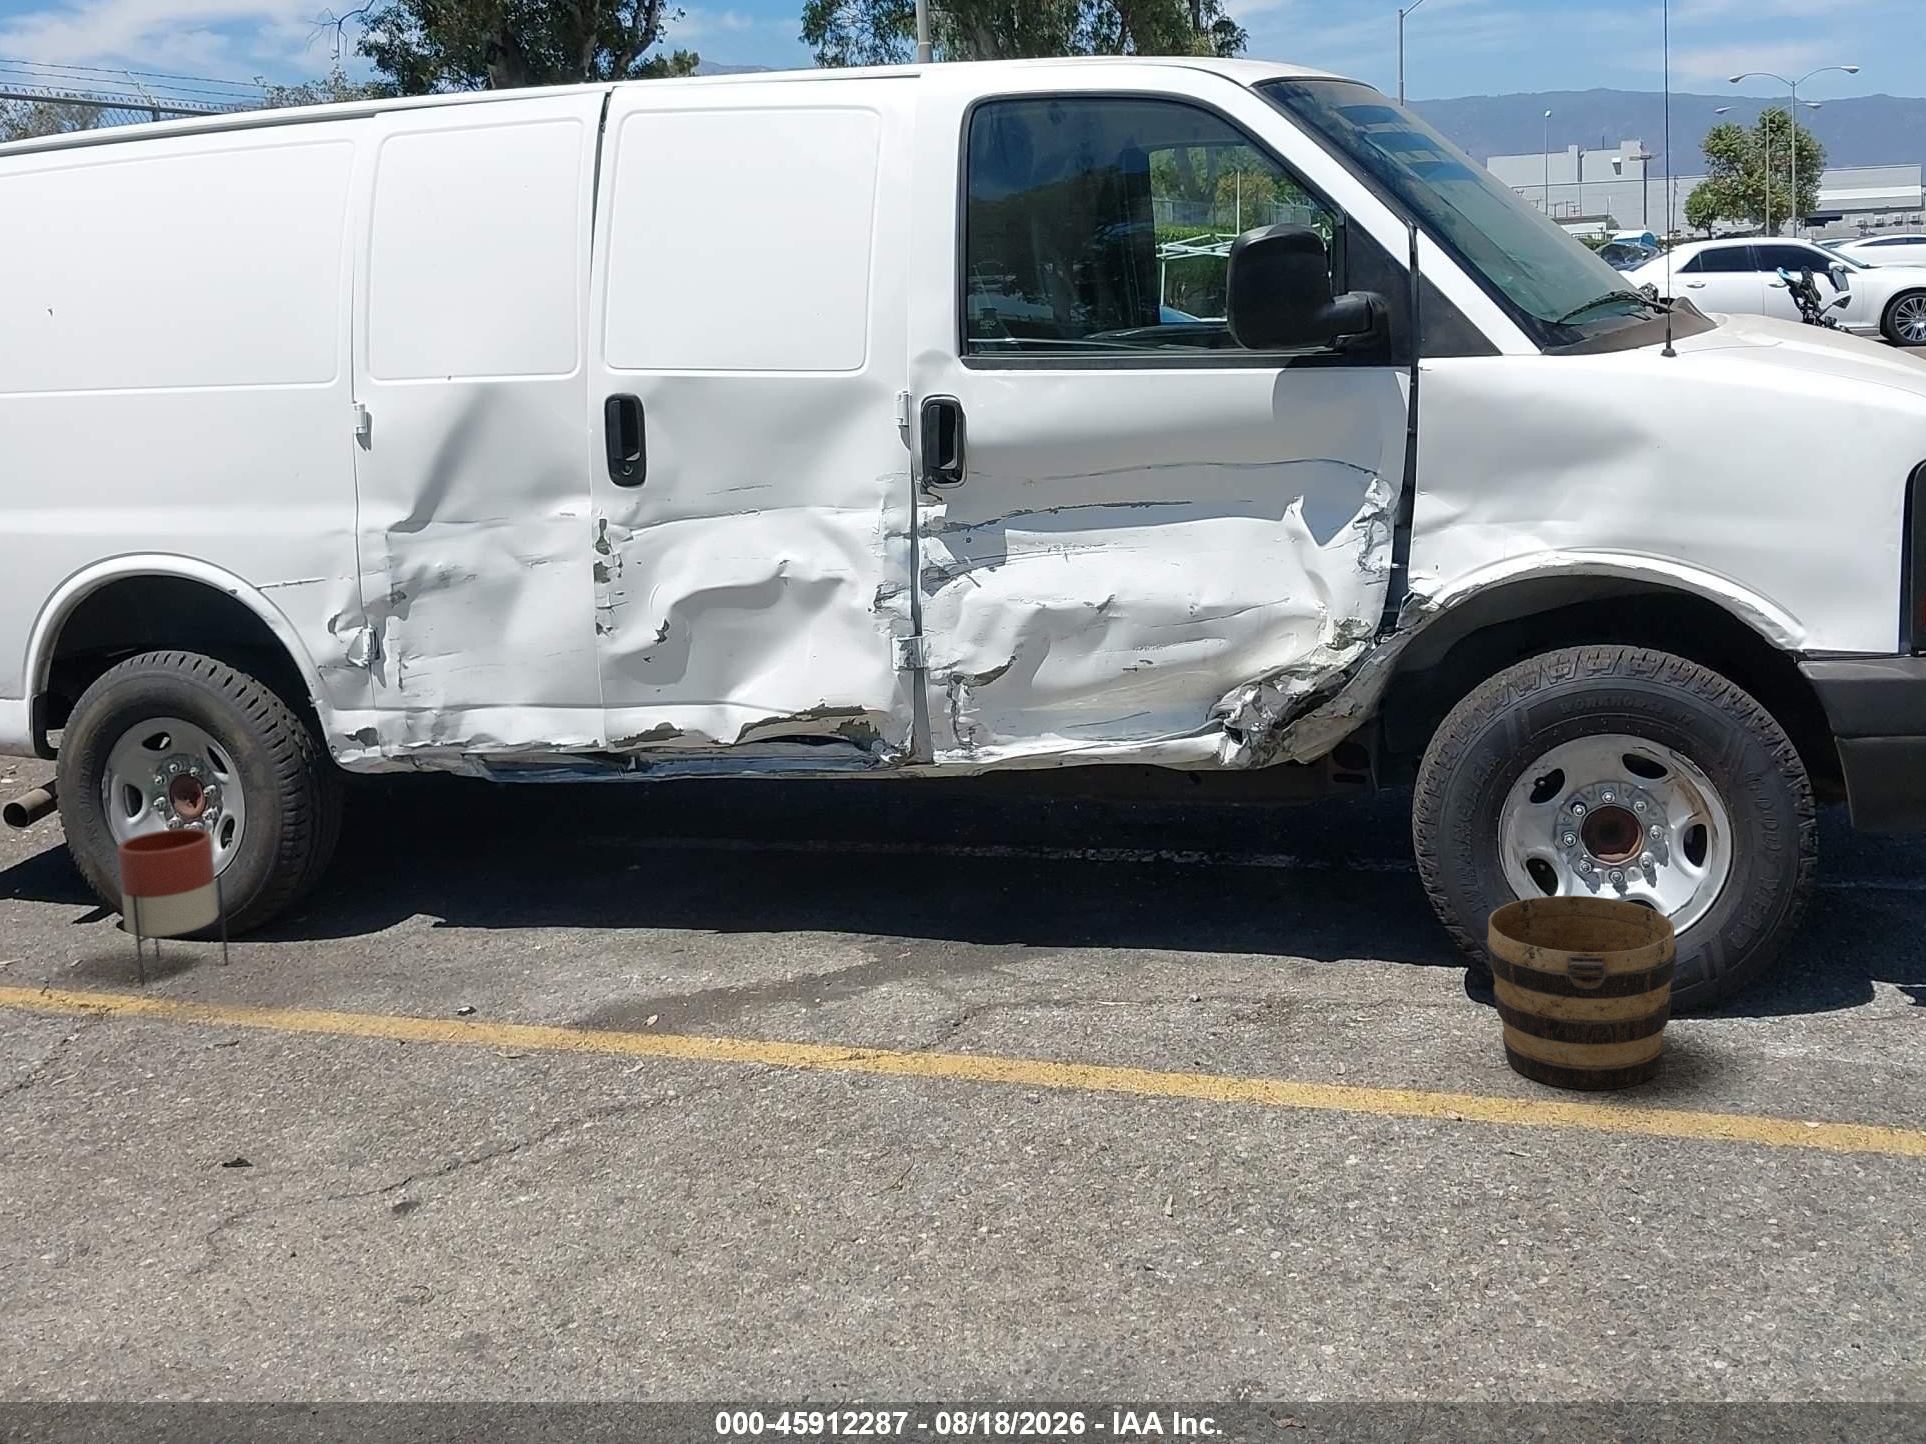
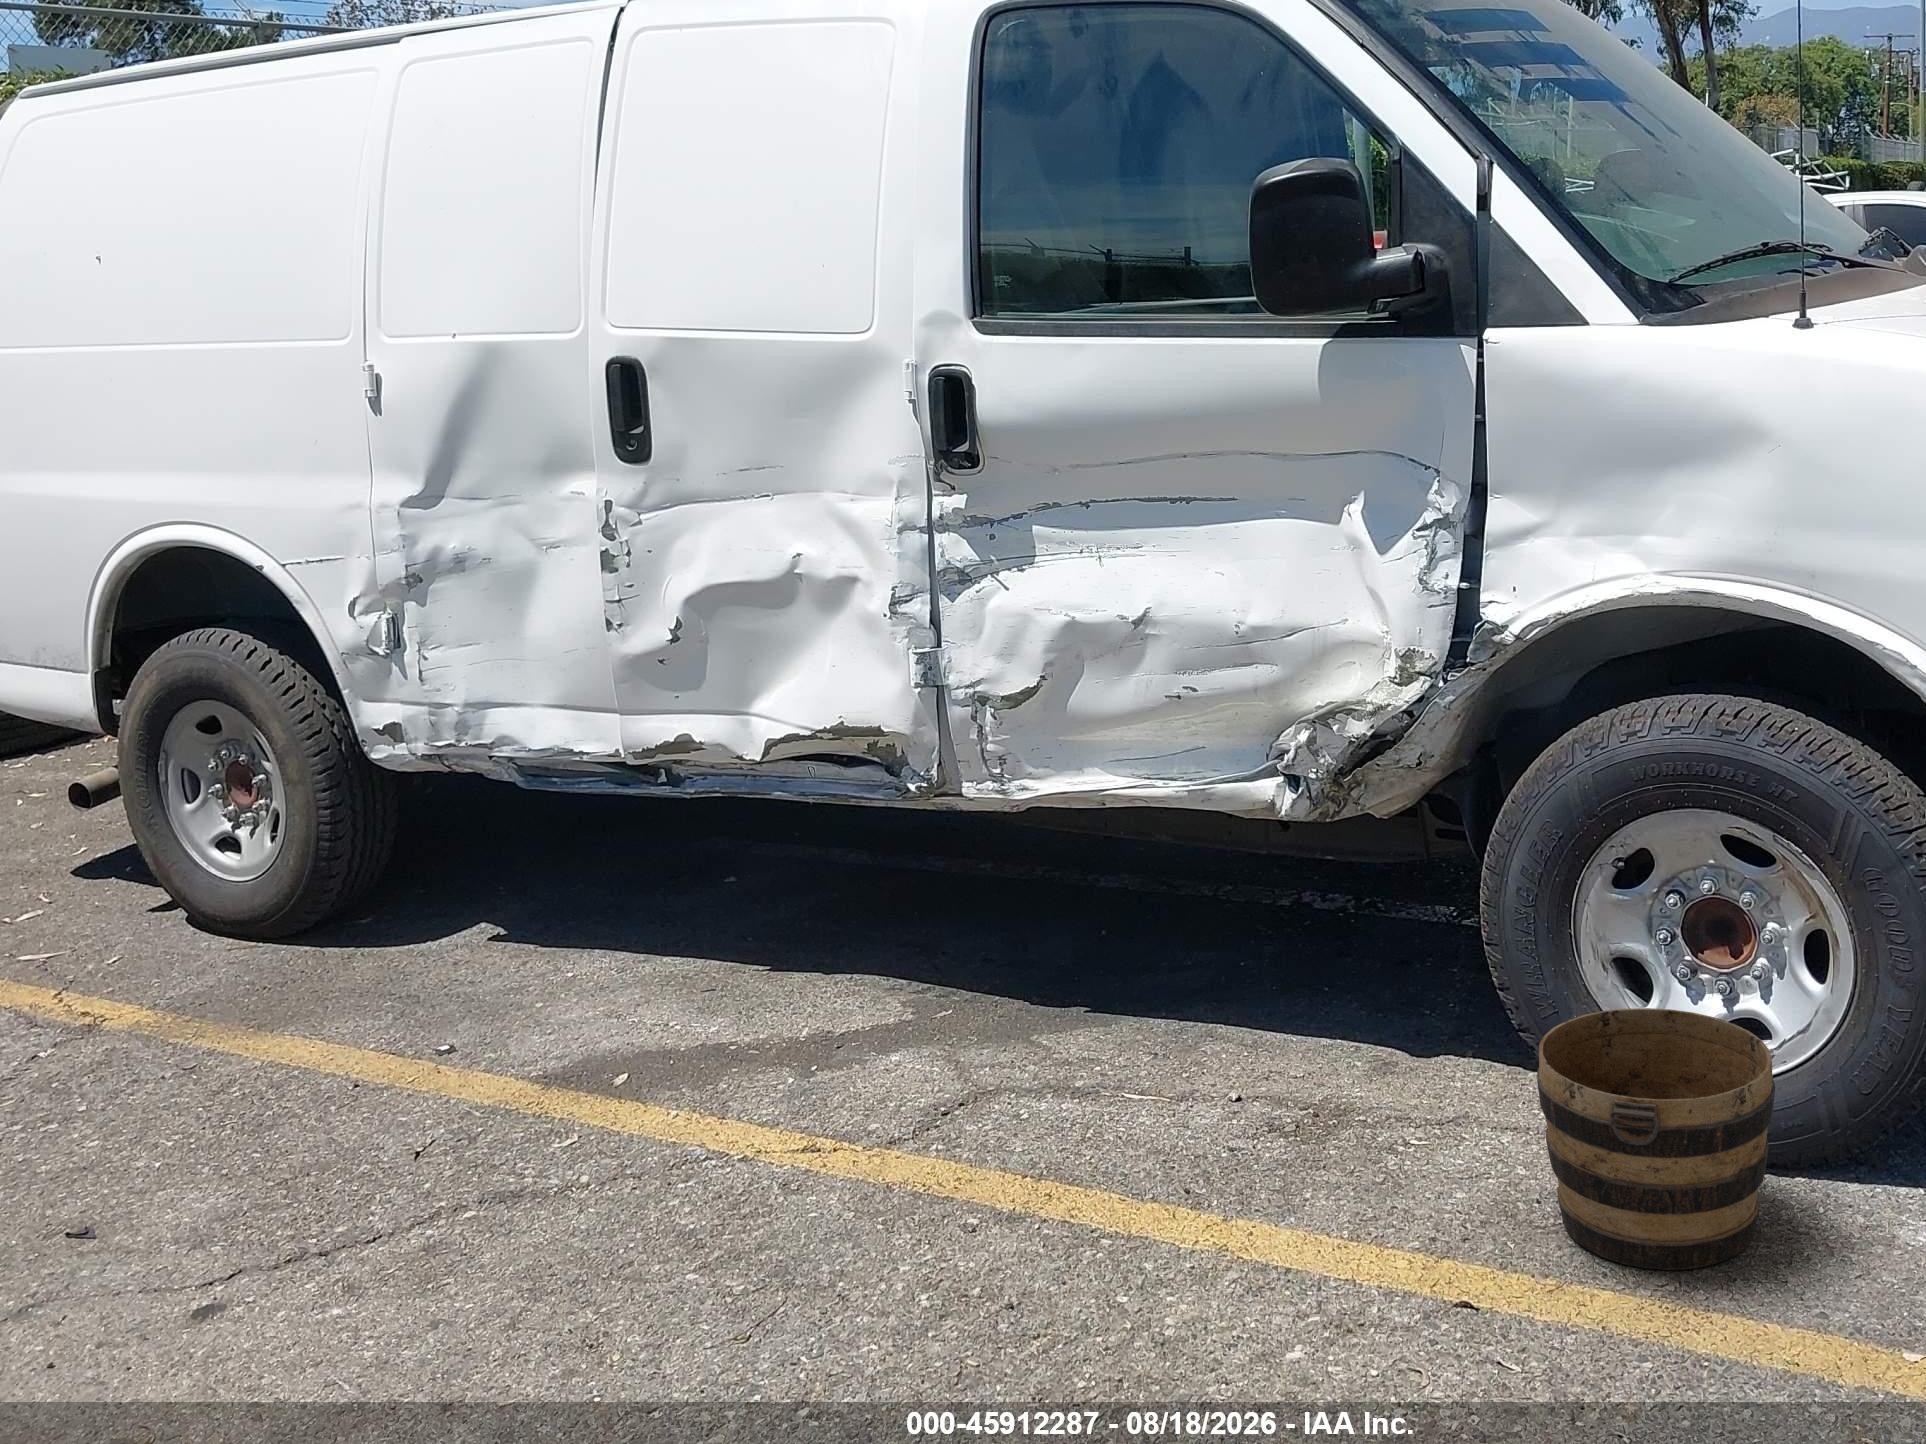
planter: present [118,828,228,987] -> none [143,821,265,992]

